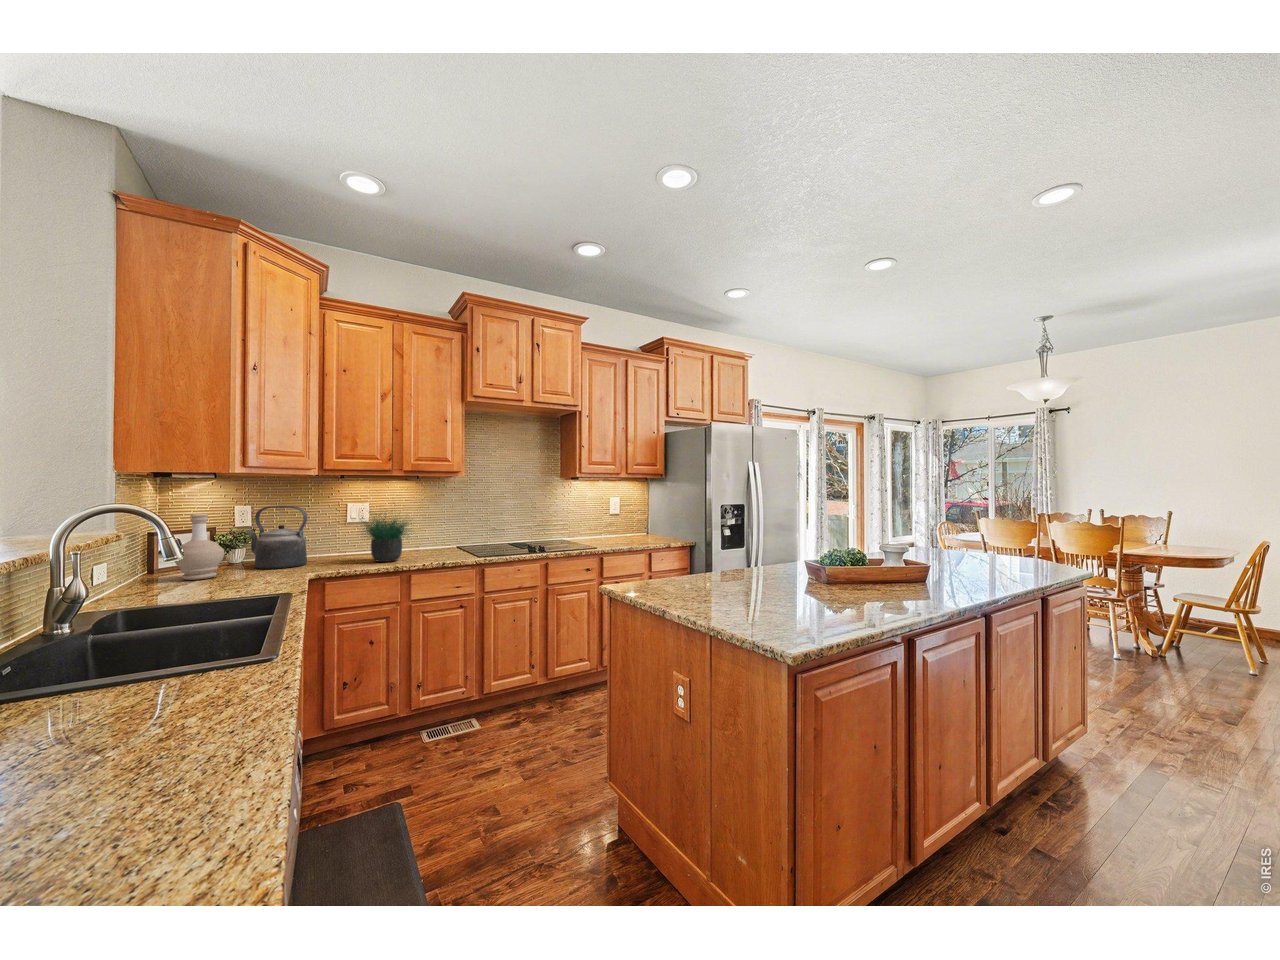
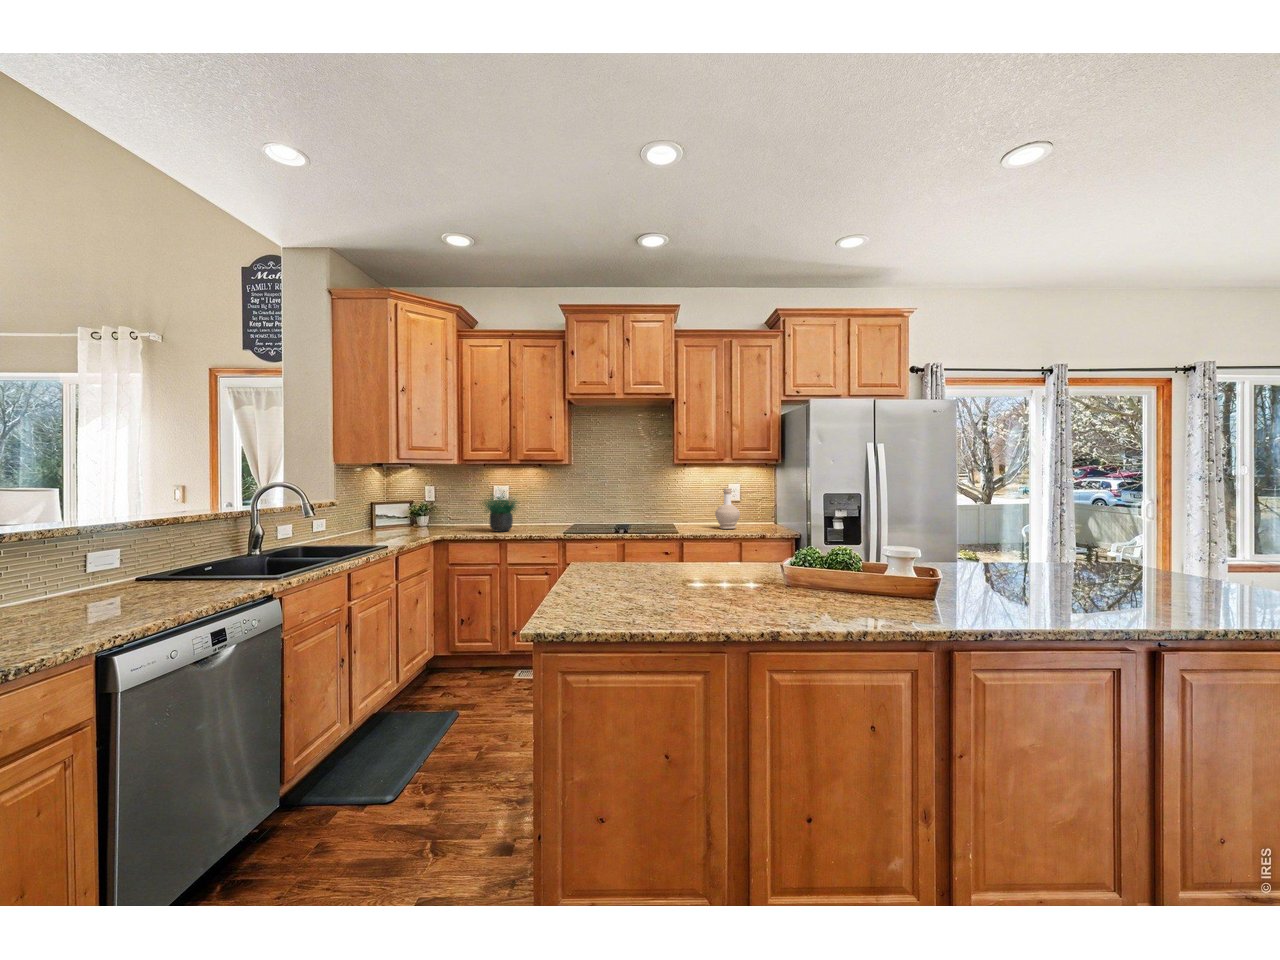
kettle: present [247,506,307,569] -> none [422,486,455,531]
bottle: present [175,514,224,580] -> present [715,488,740,529]

